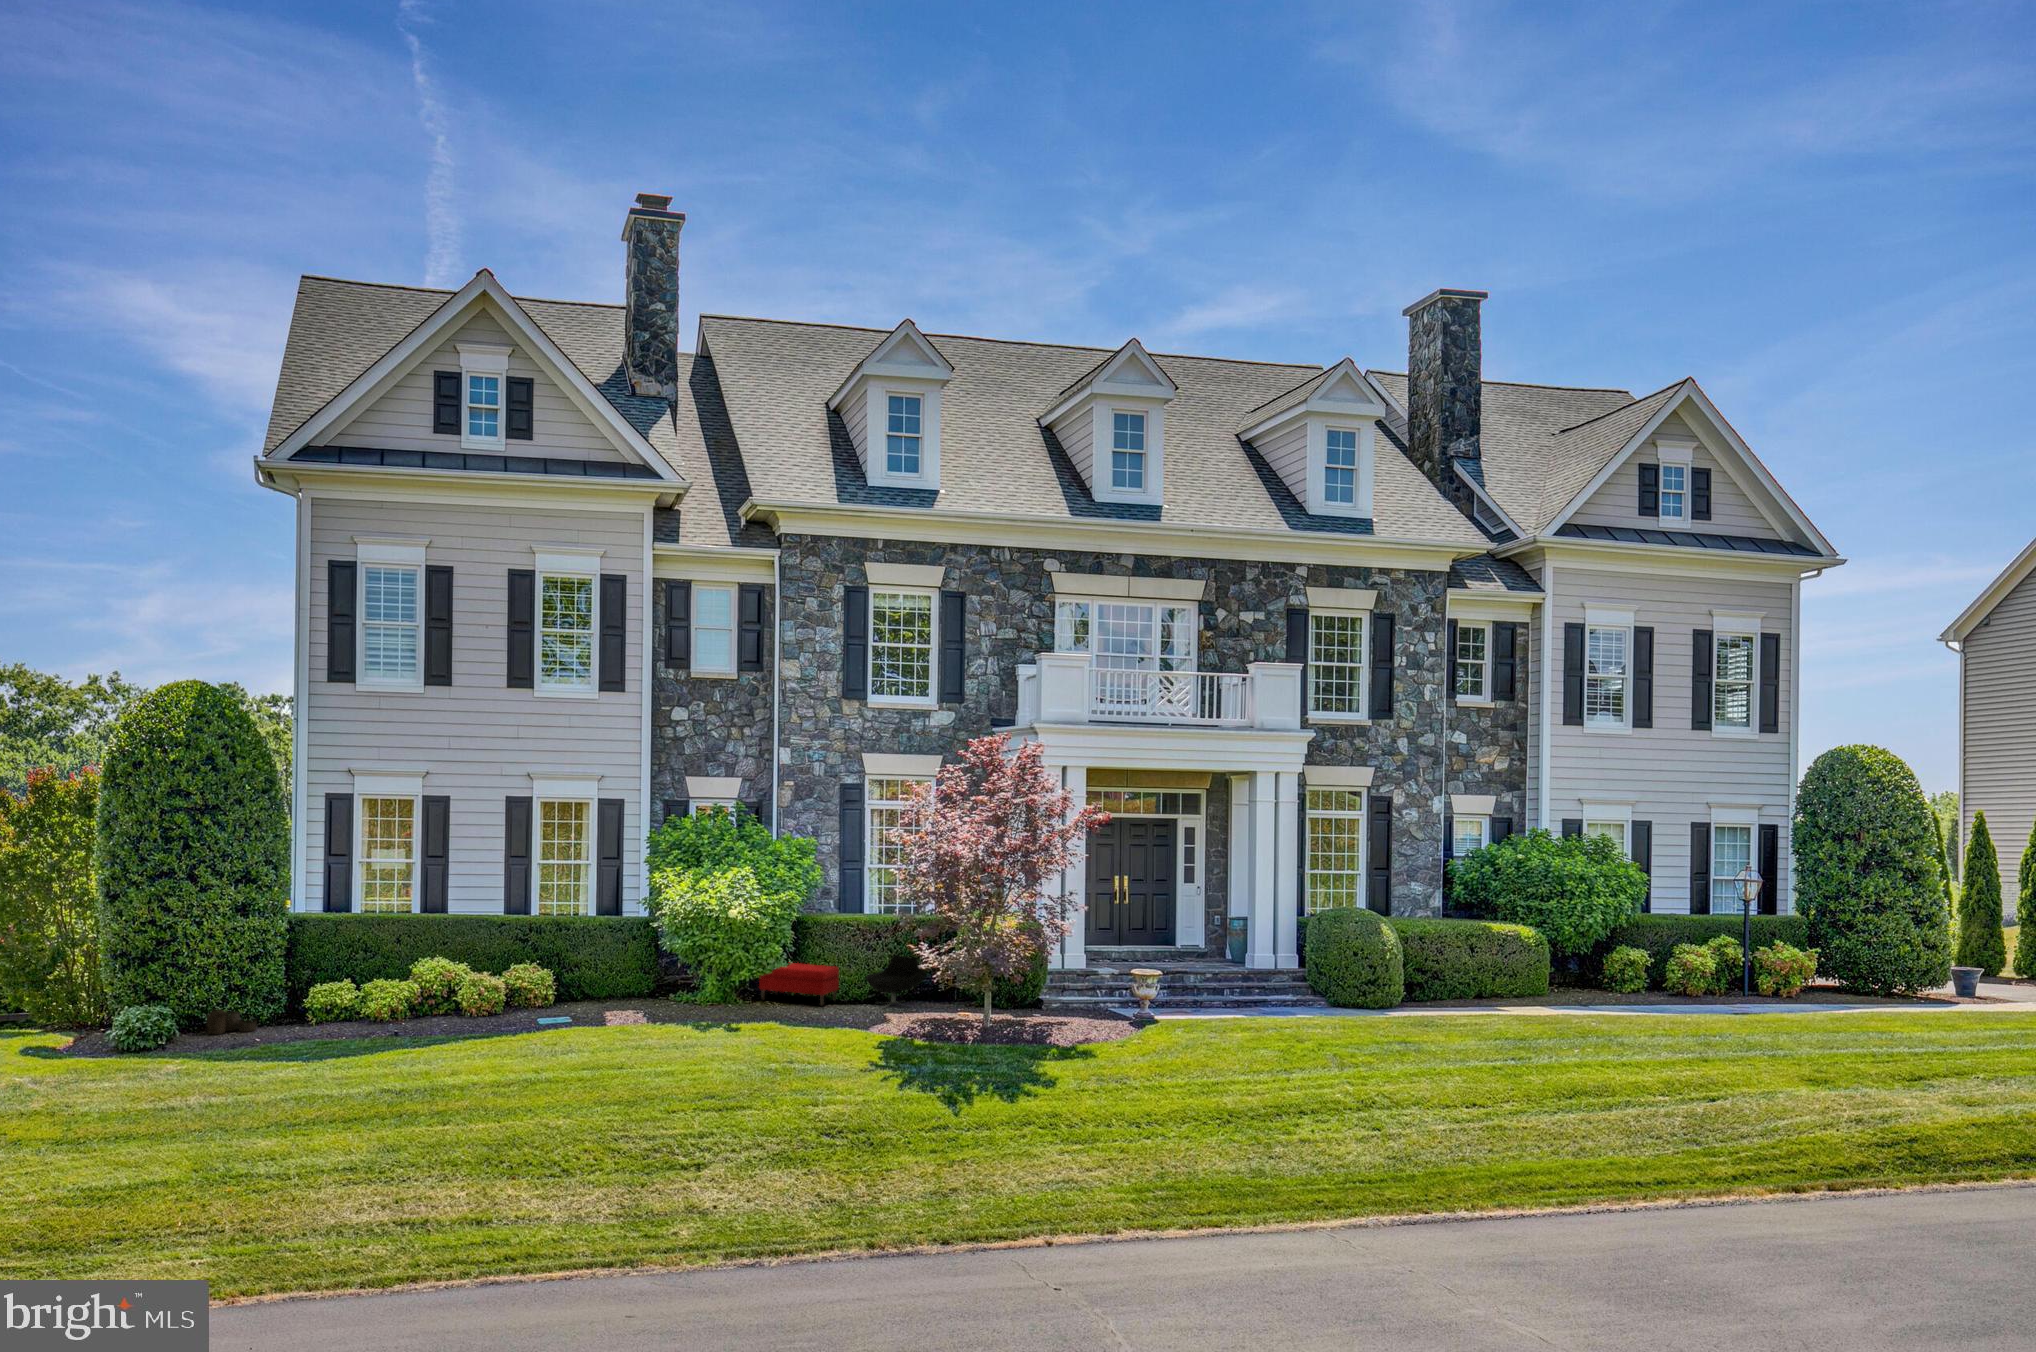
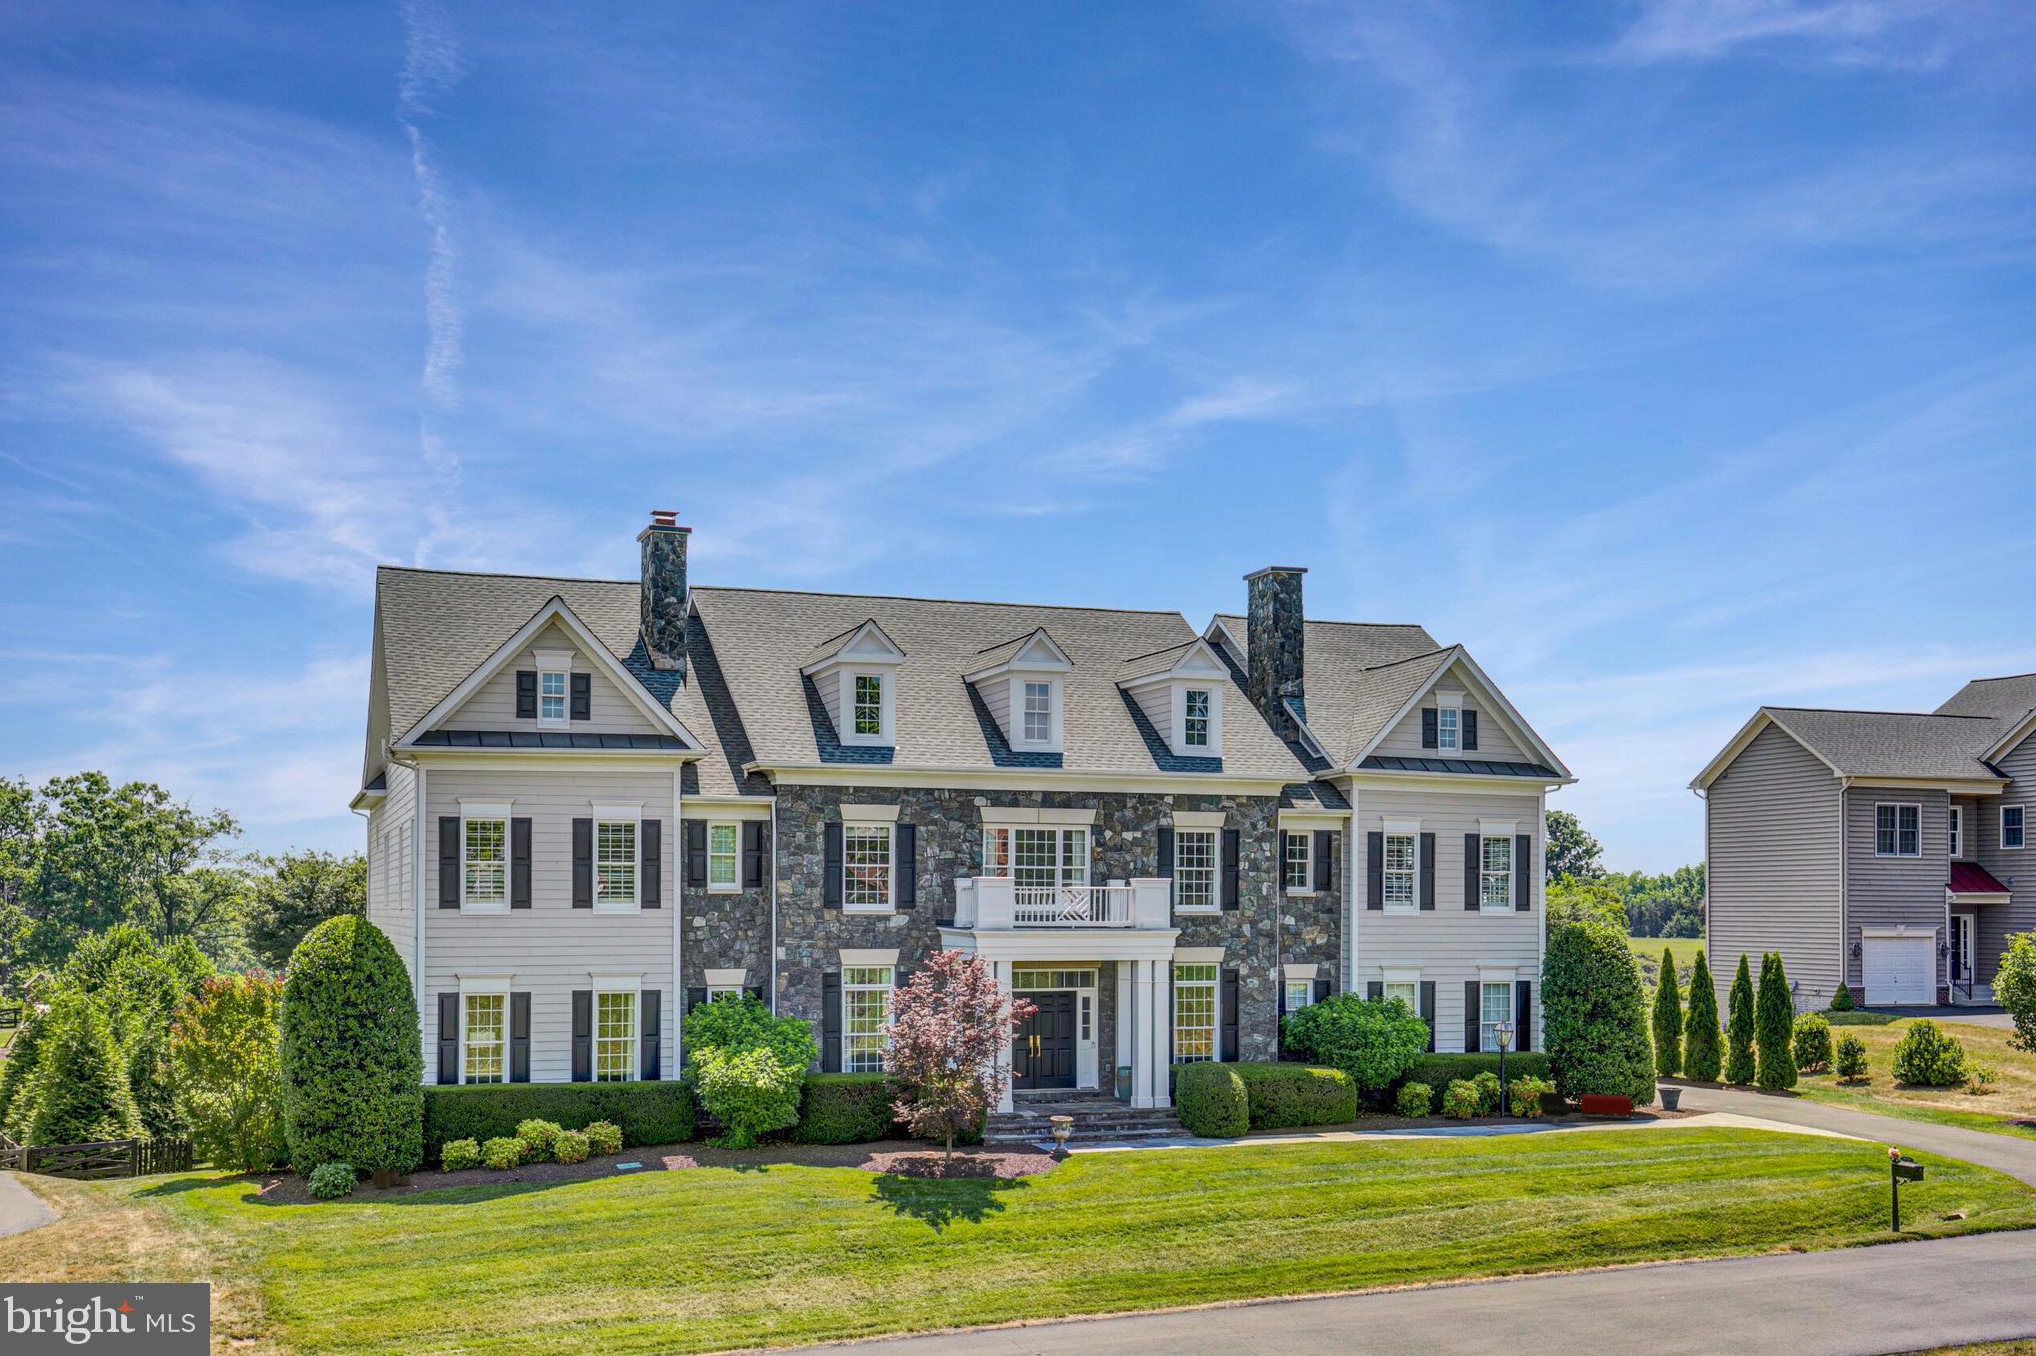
lounge chair: present [865,955,926,1004] -> present [1537,1091,1573,1124]
bench: present [759,963,839,1005] -> present [1580,1094,1632,1119]

